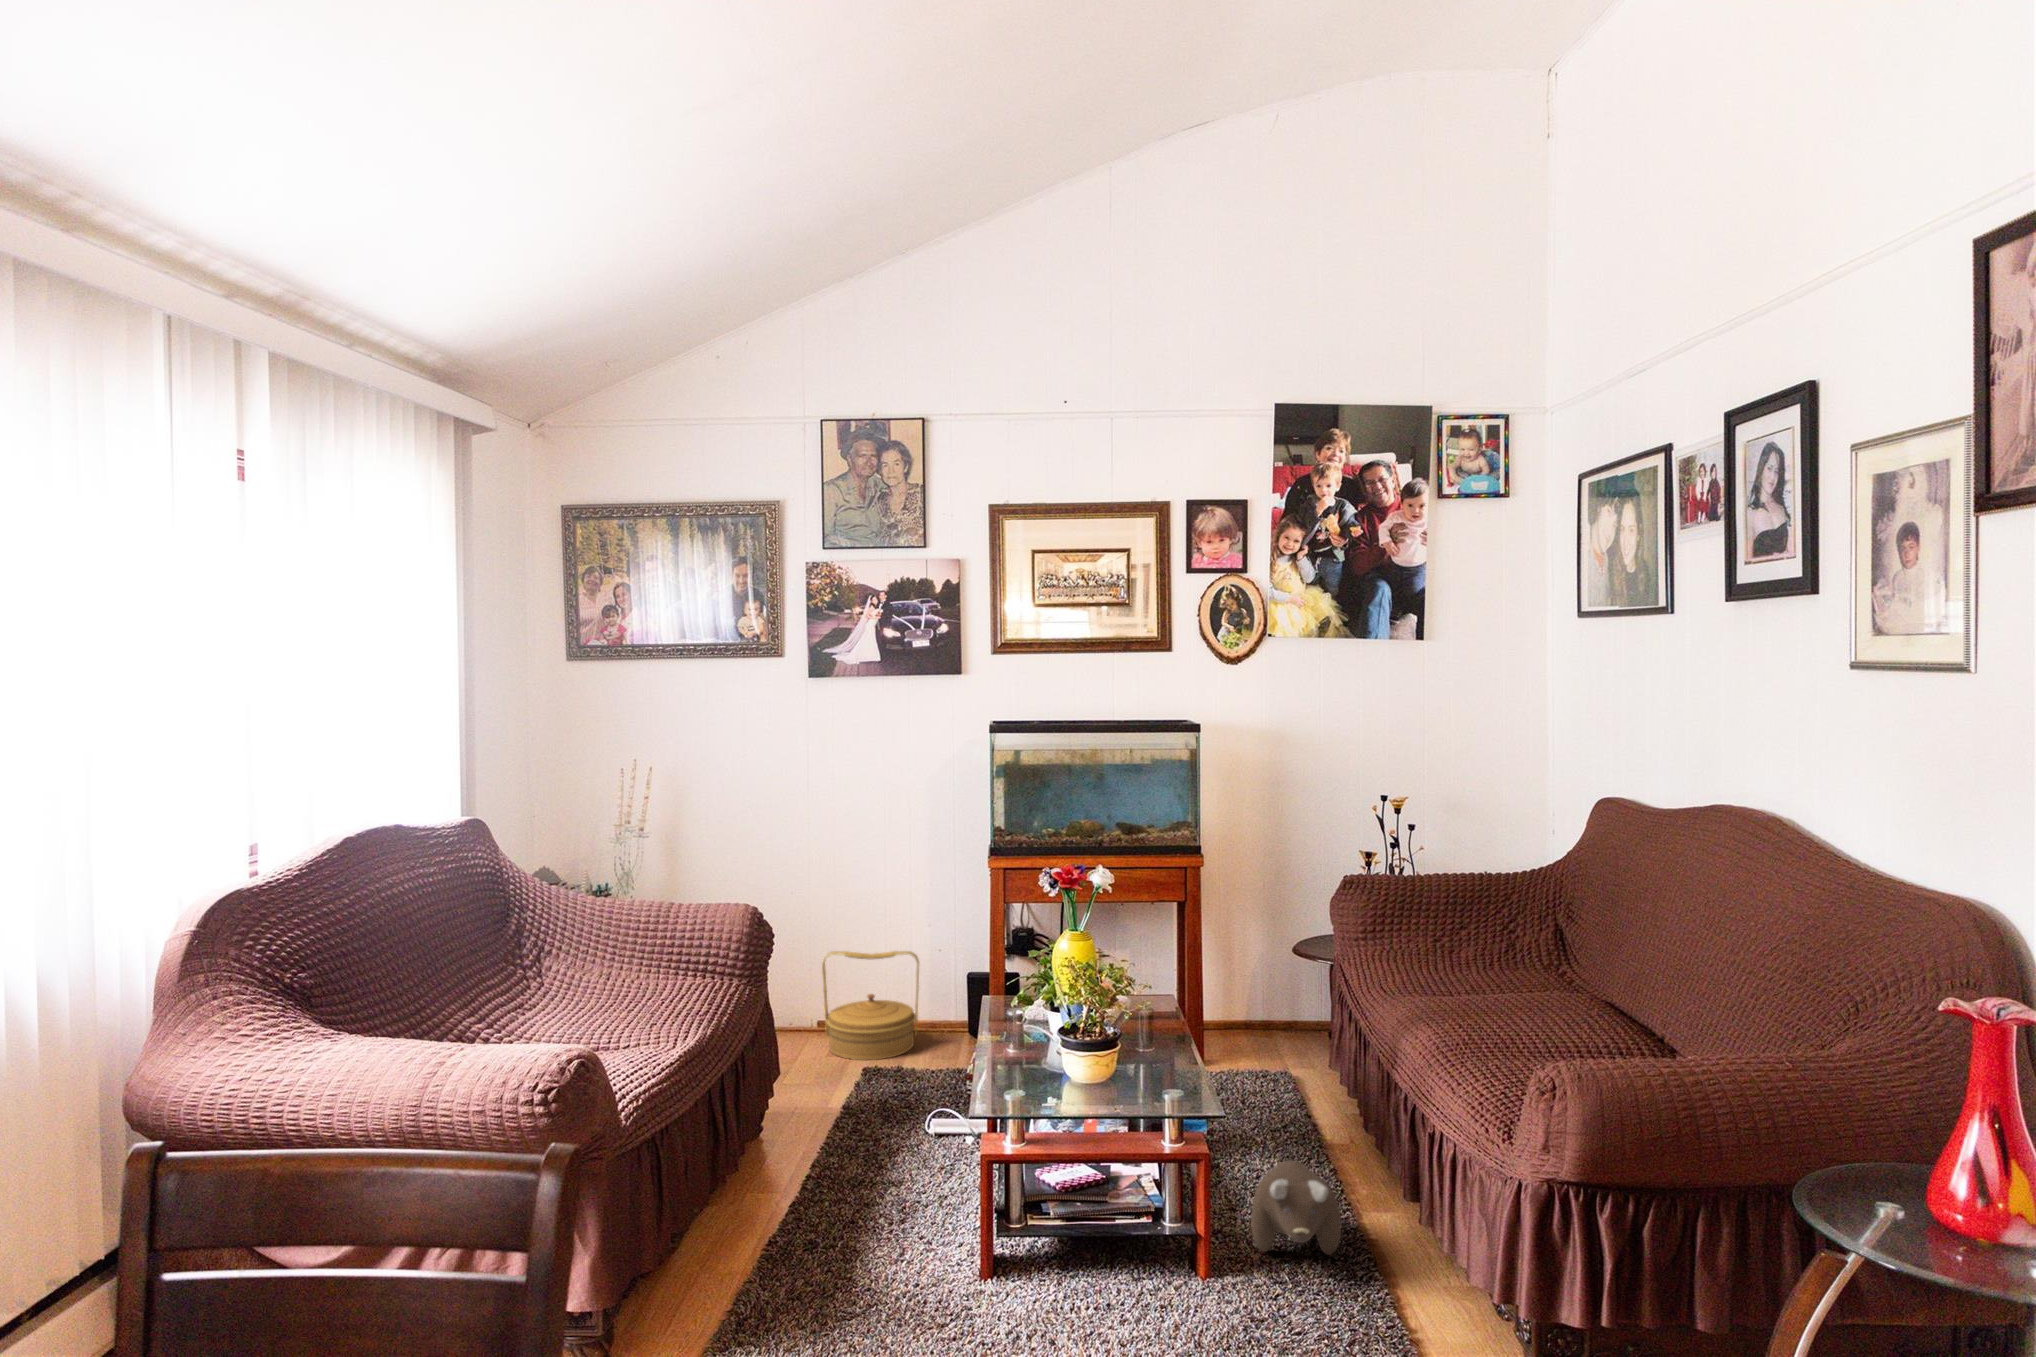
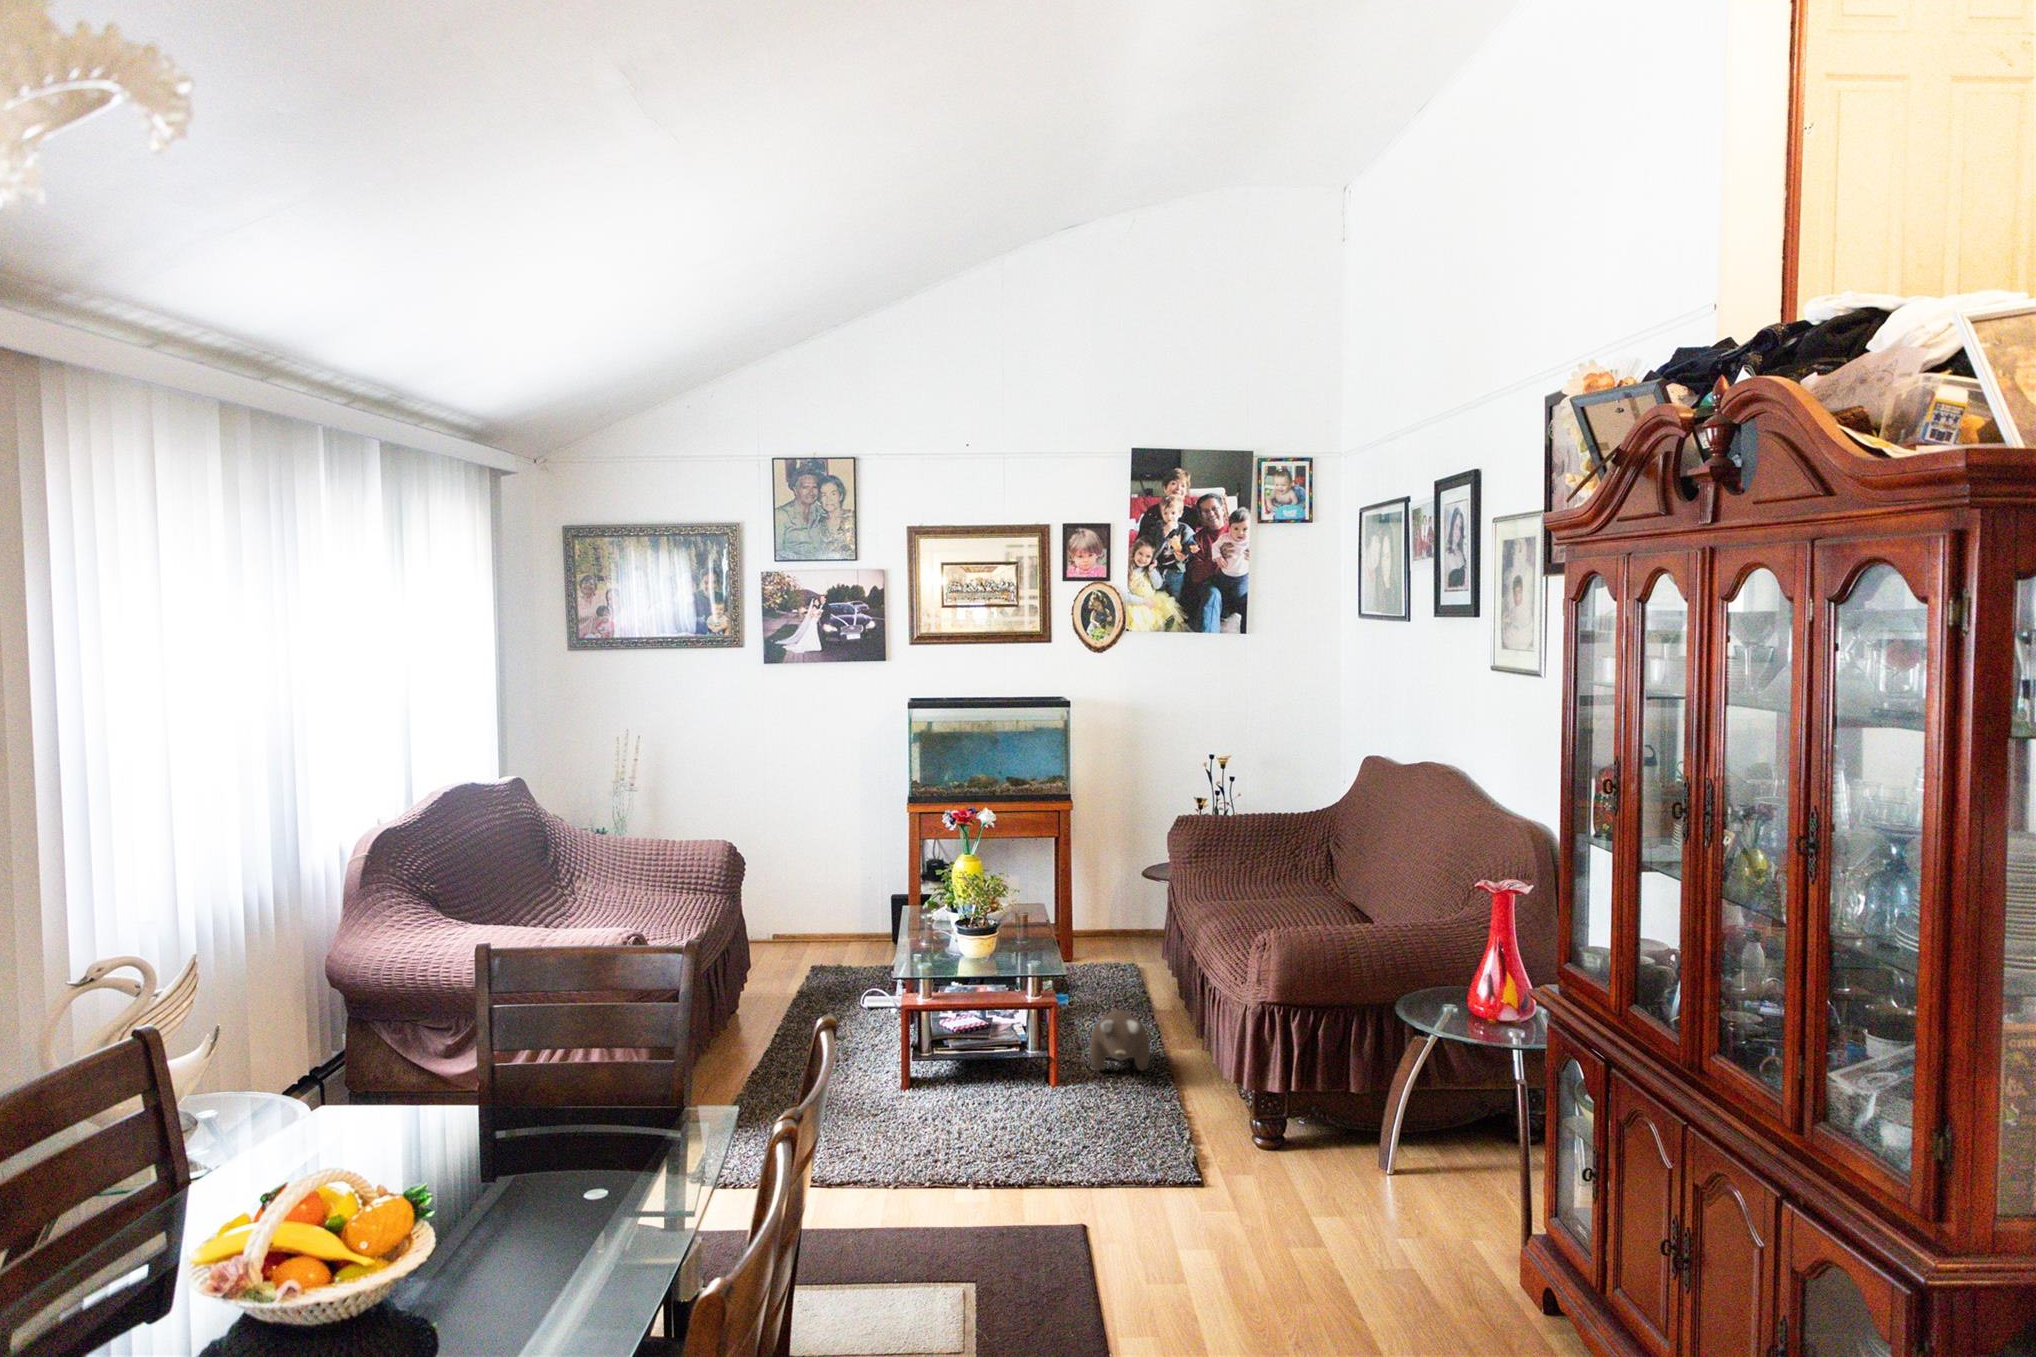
basket: present [822,951,919,1060] -> none [778,877,855,961]

